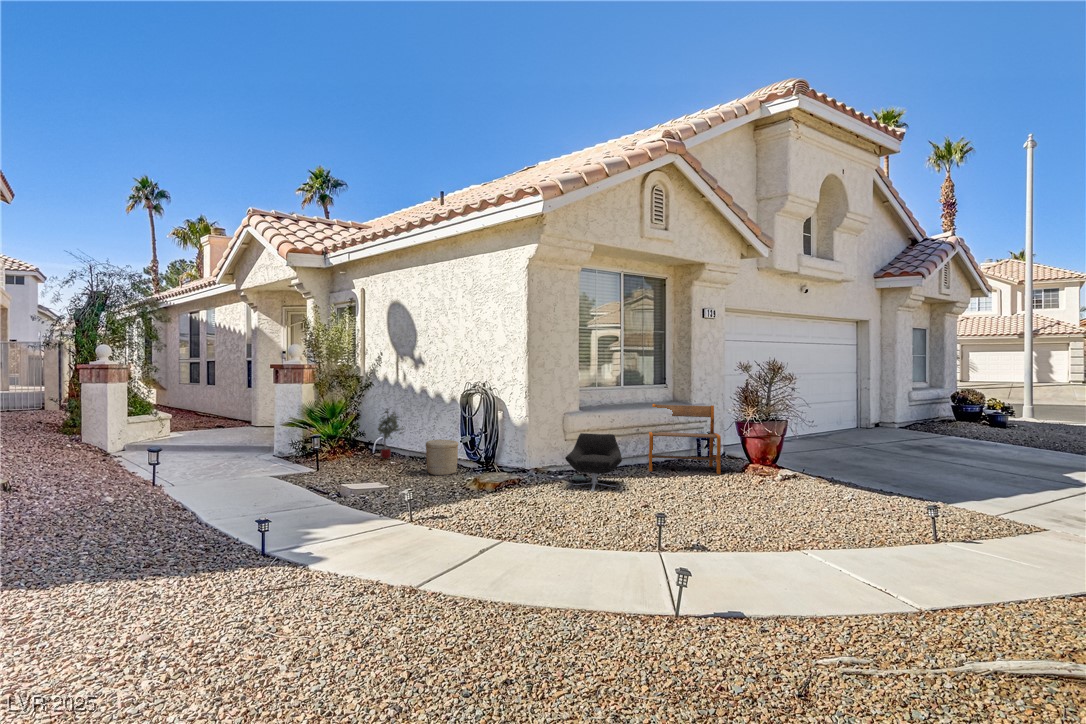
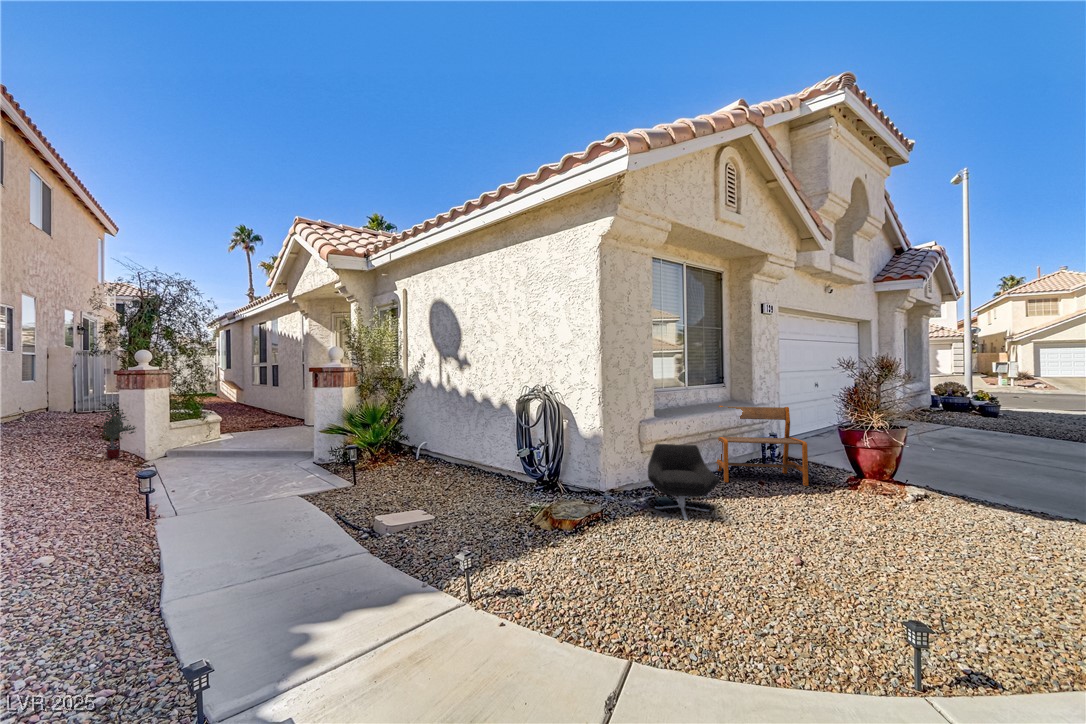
potted tree: present [378,409,404,459] -> present [101,409,136,459]
woven basket: present [426,440,458,475] -> none [476,450,513,493]

